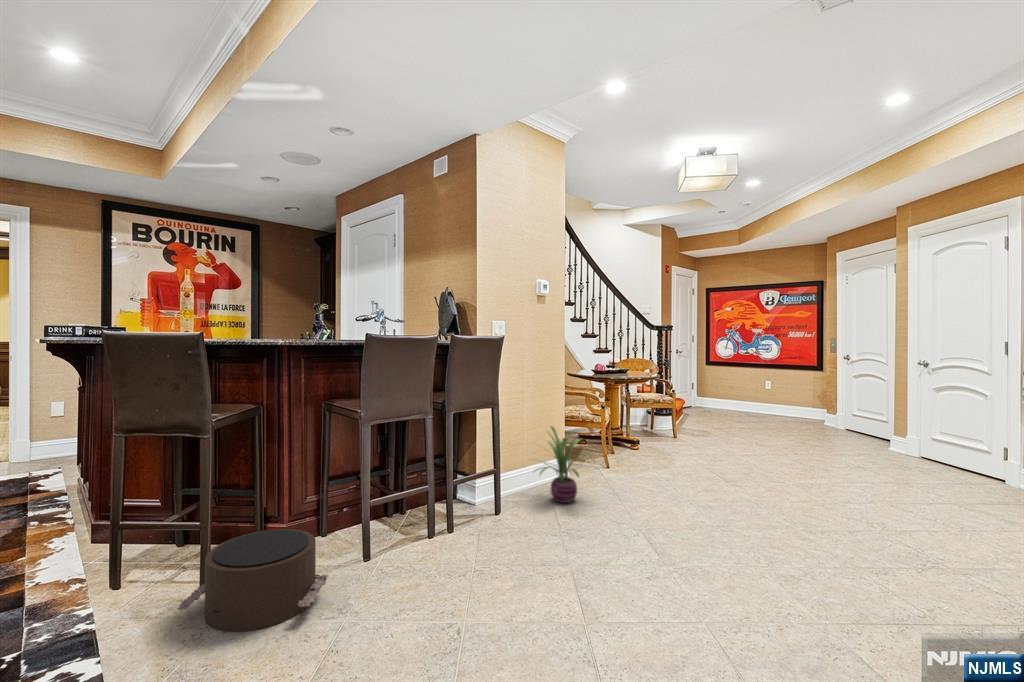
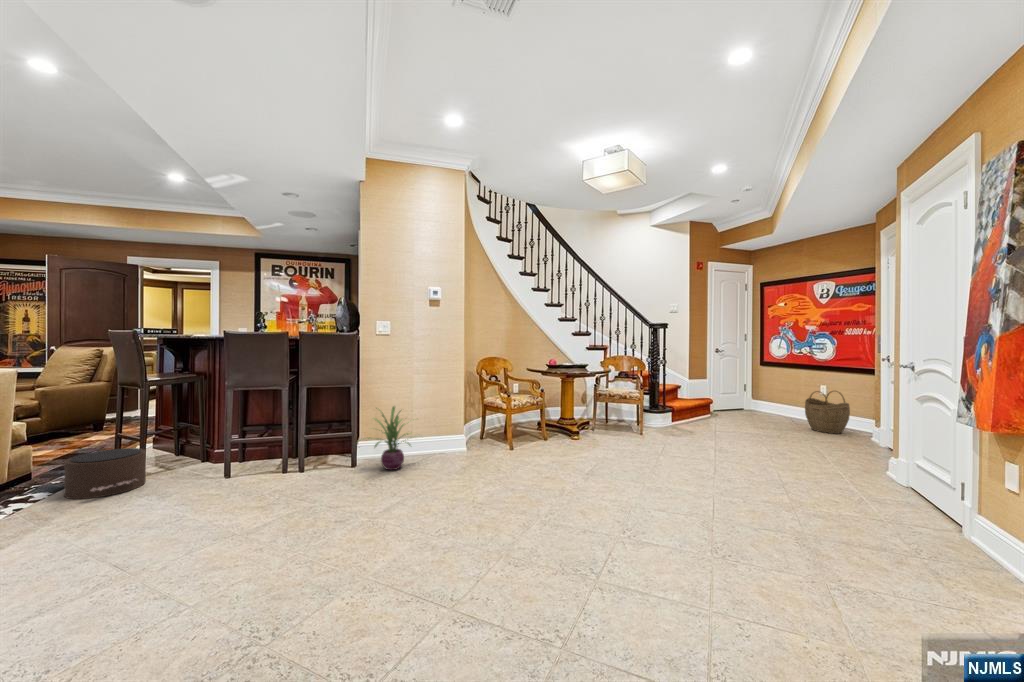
woven basket: none [762,384,796,420] -> present [805,391,850,434]

